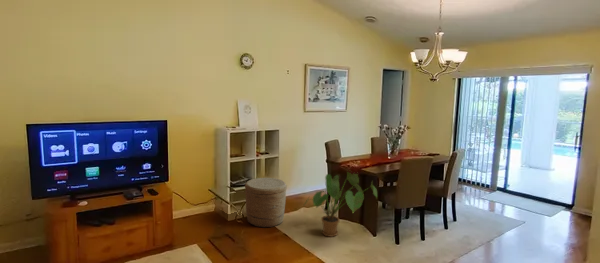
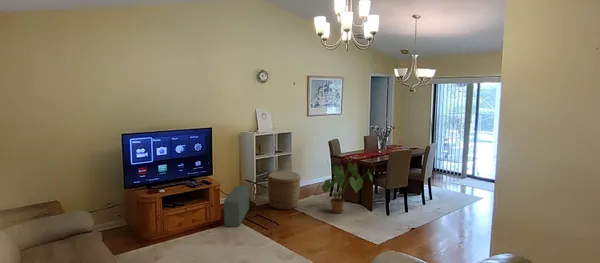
pouf: none [175,195,220,252] -> present [224,186,249,227]

